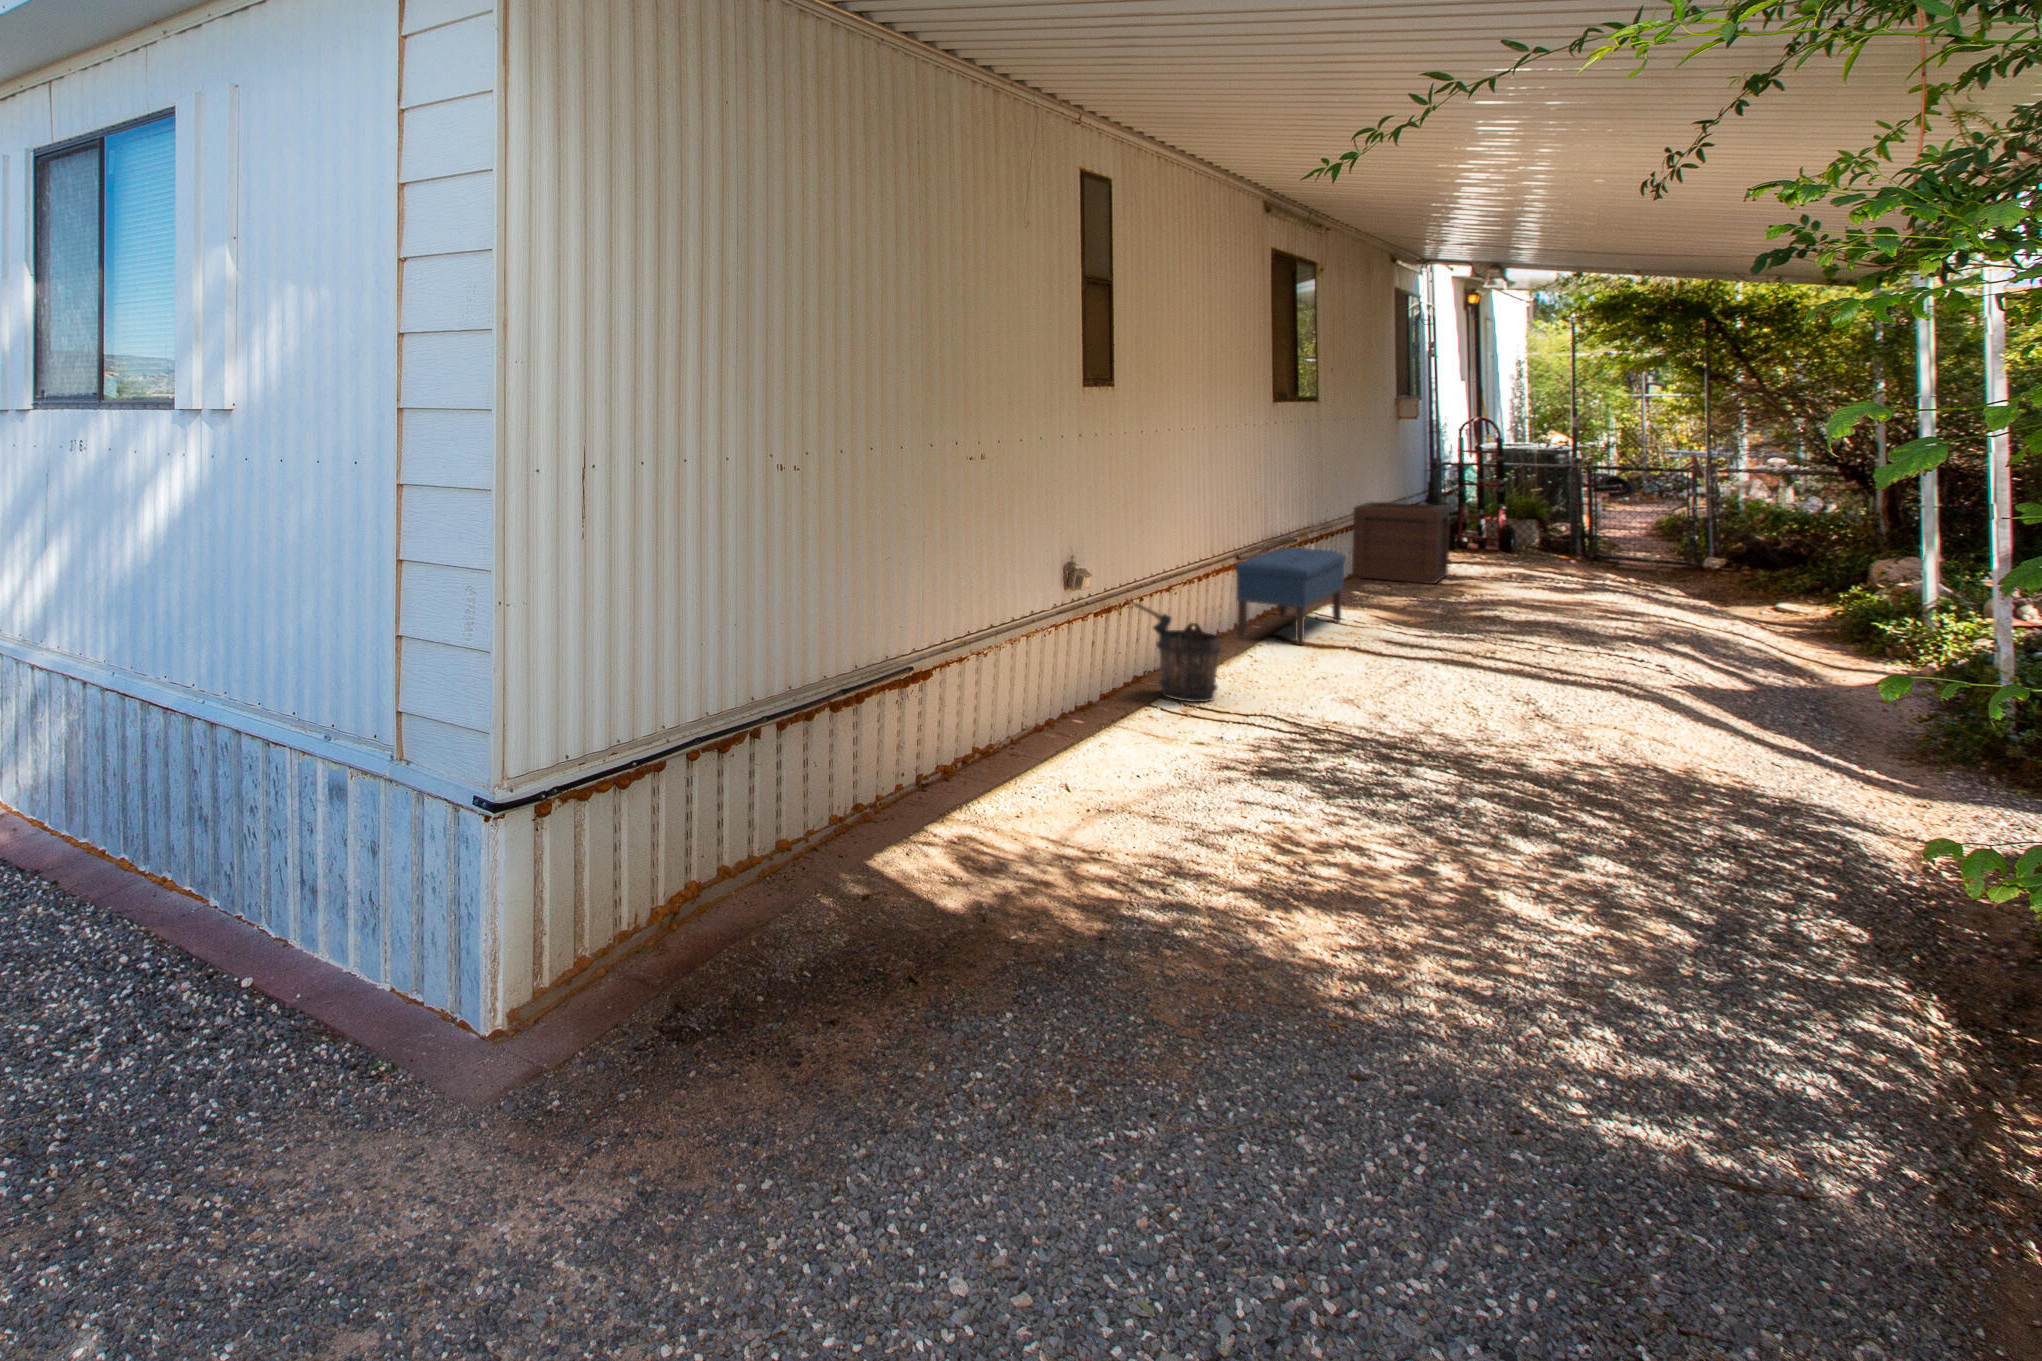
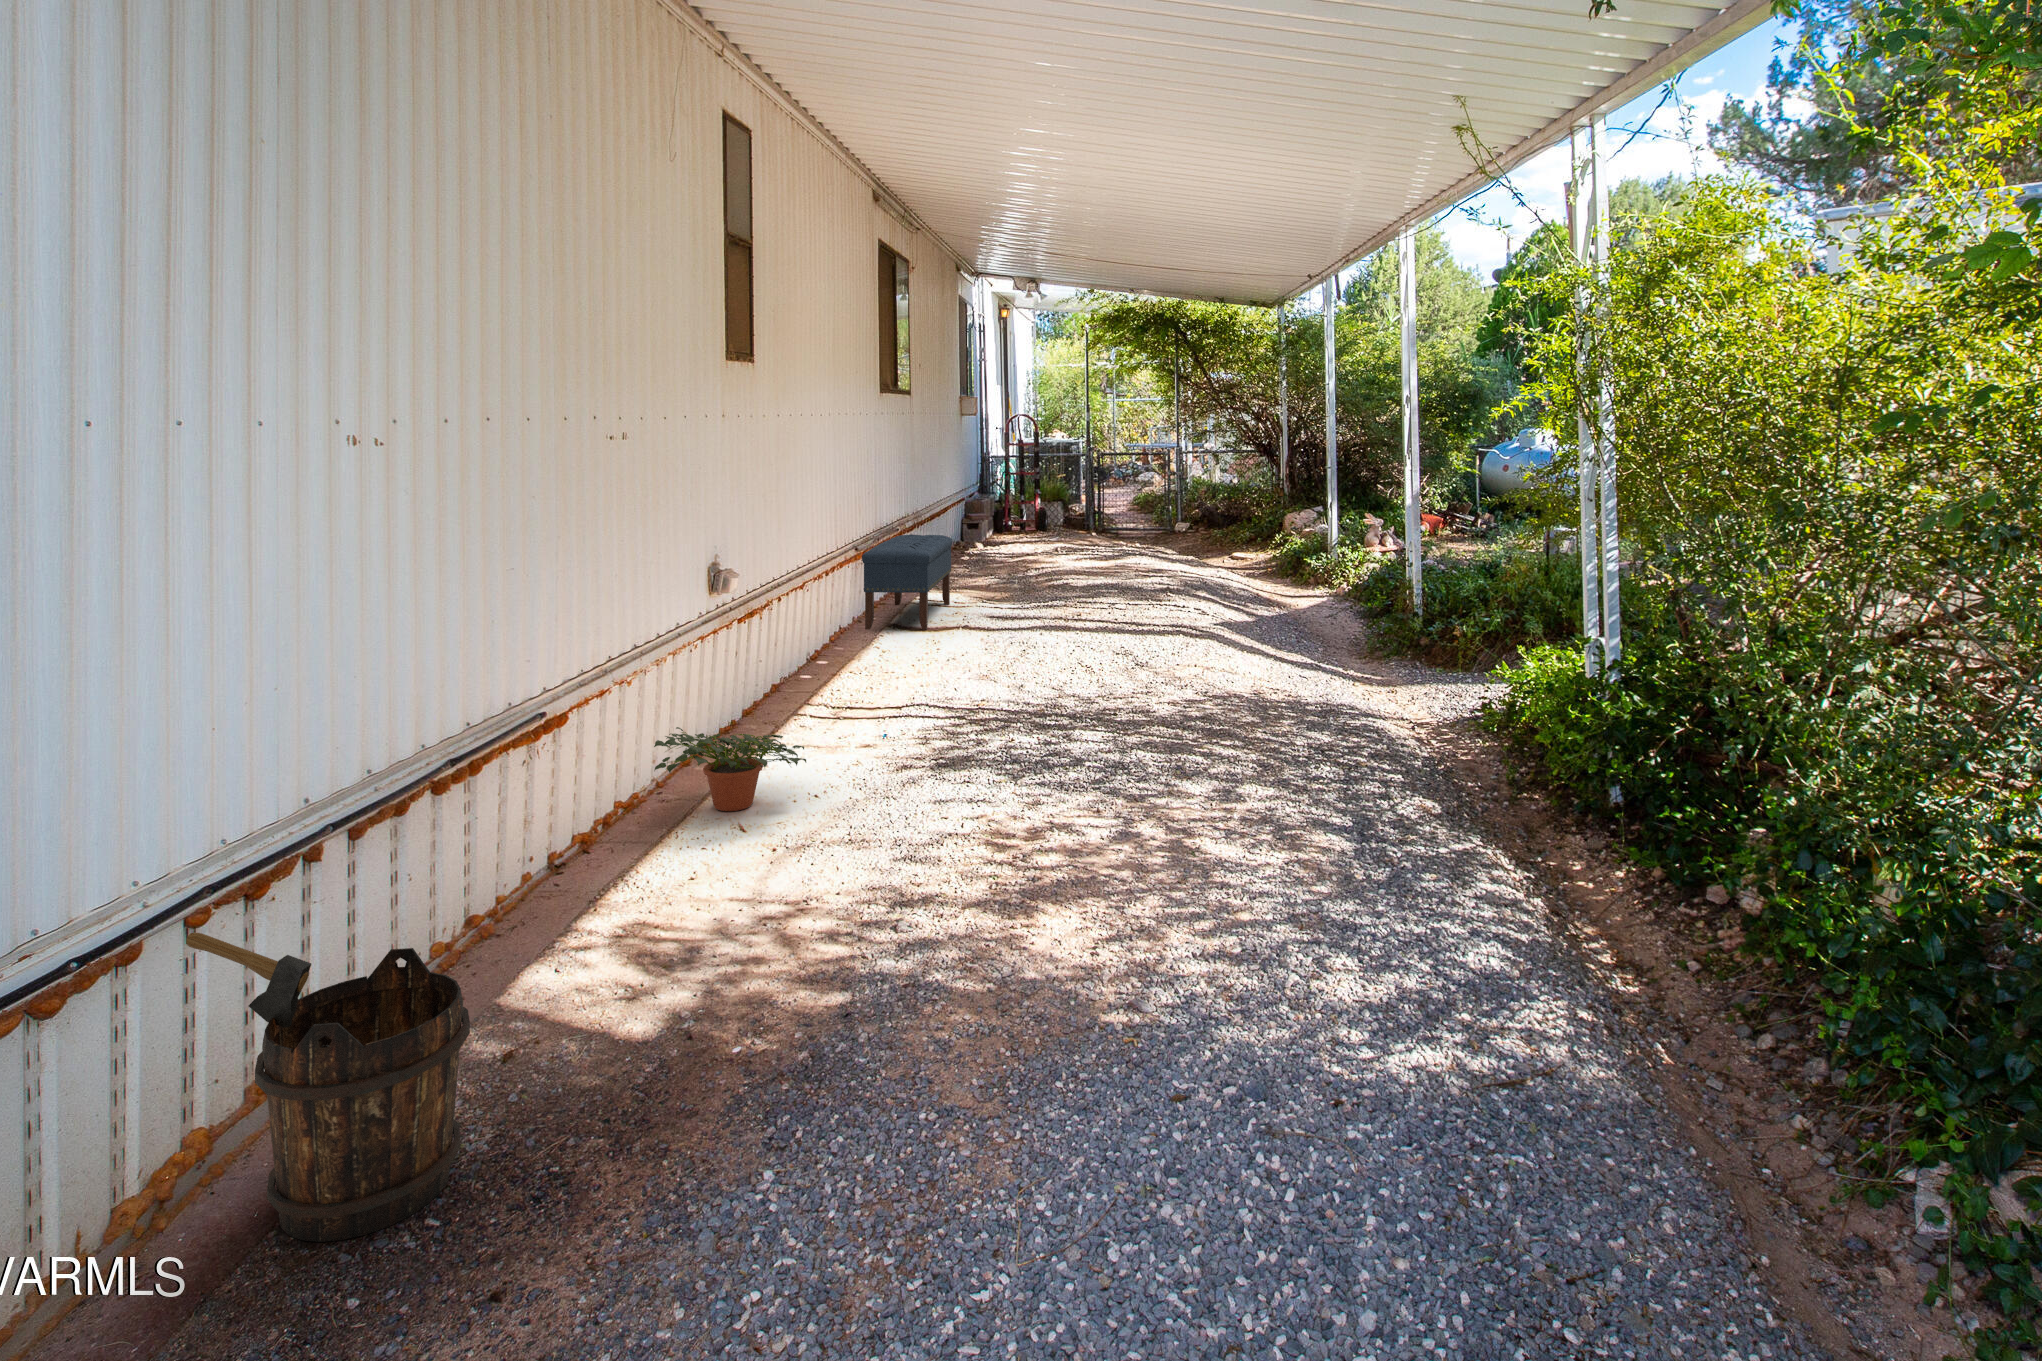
wooden crate: present [1352,502,1450,584] -> none [941,492,1015,564]
bucket: present [1134,603,1222,702] -> present [186,932,470,1242]
potted plant: none [998,697,1126,773] -> present [654,727,806,811]

